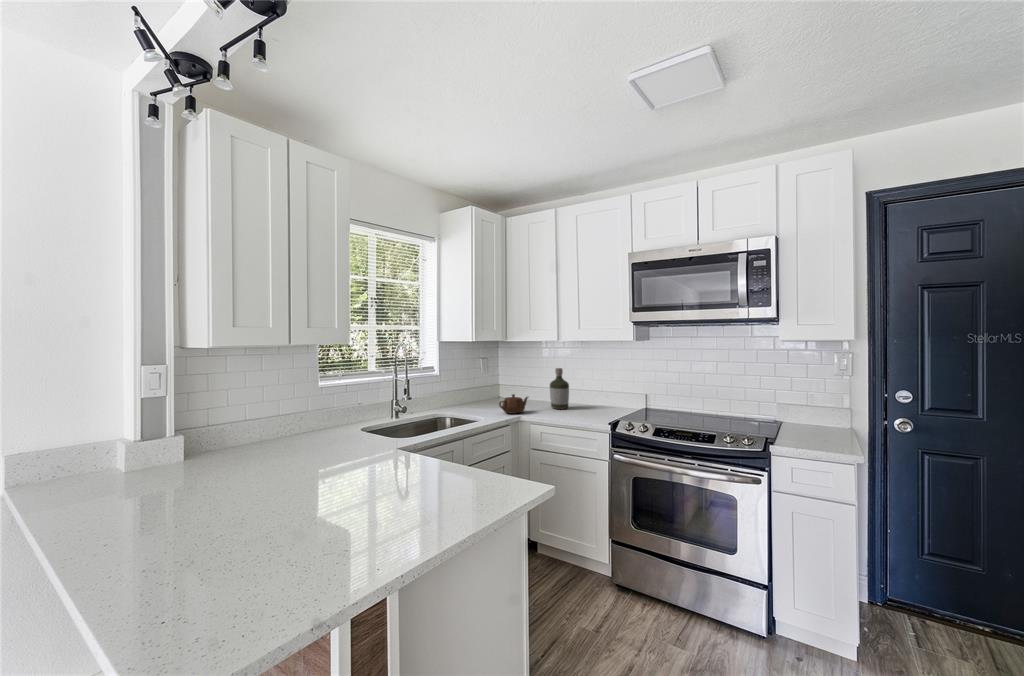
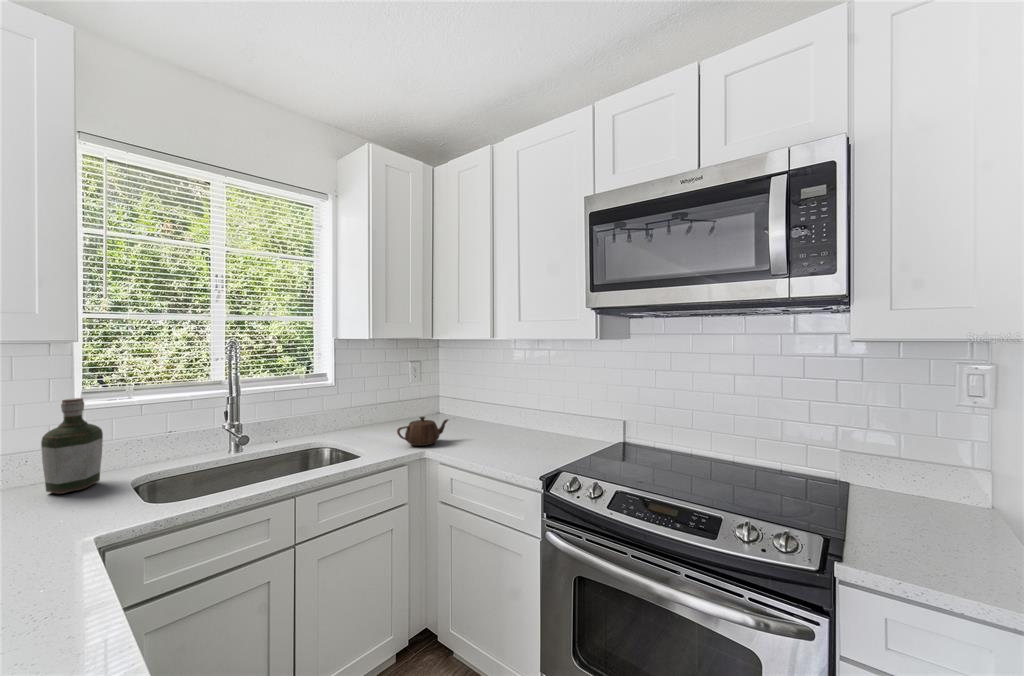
bottle: present [550,368,569,409] -> present [41,398,103,494]

